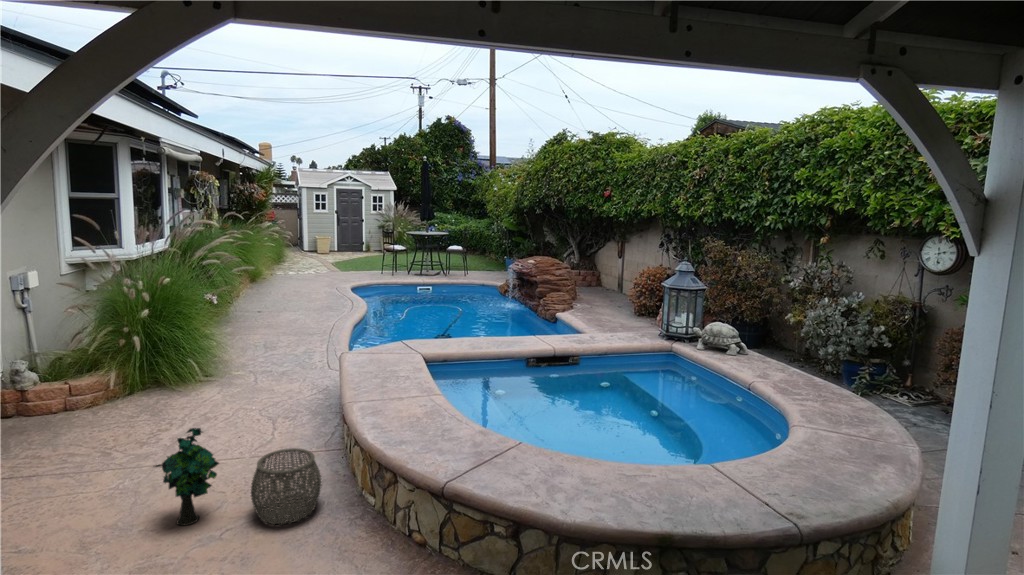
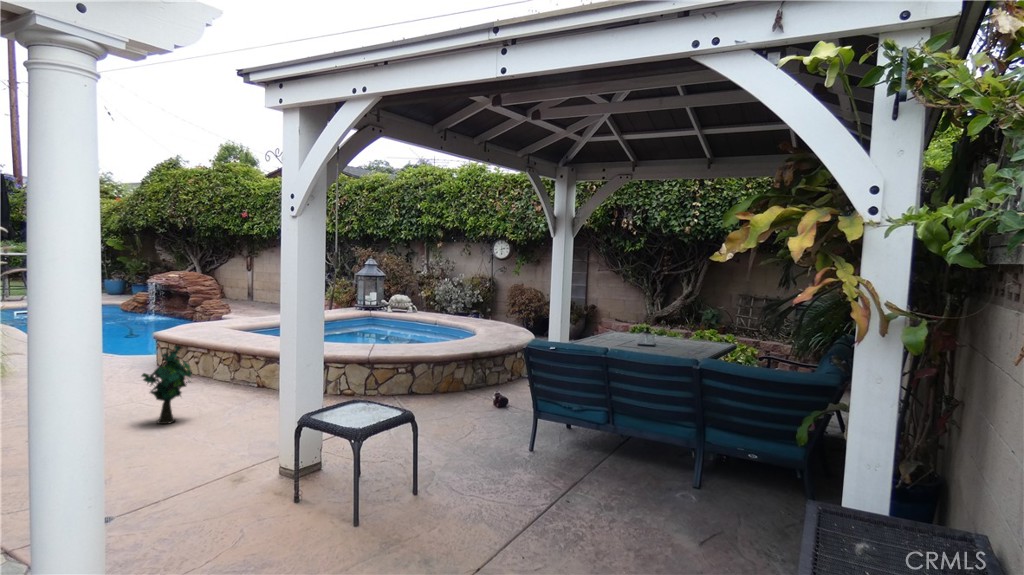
woven basket: present [251,448,321,525] -> none [209,363,263,411]

